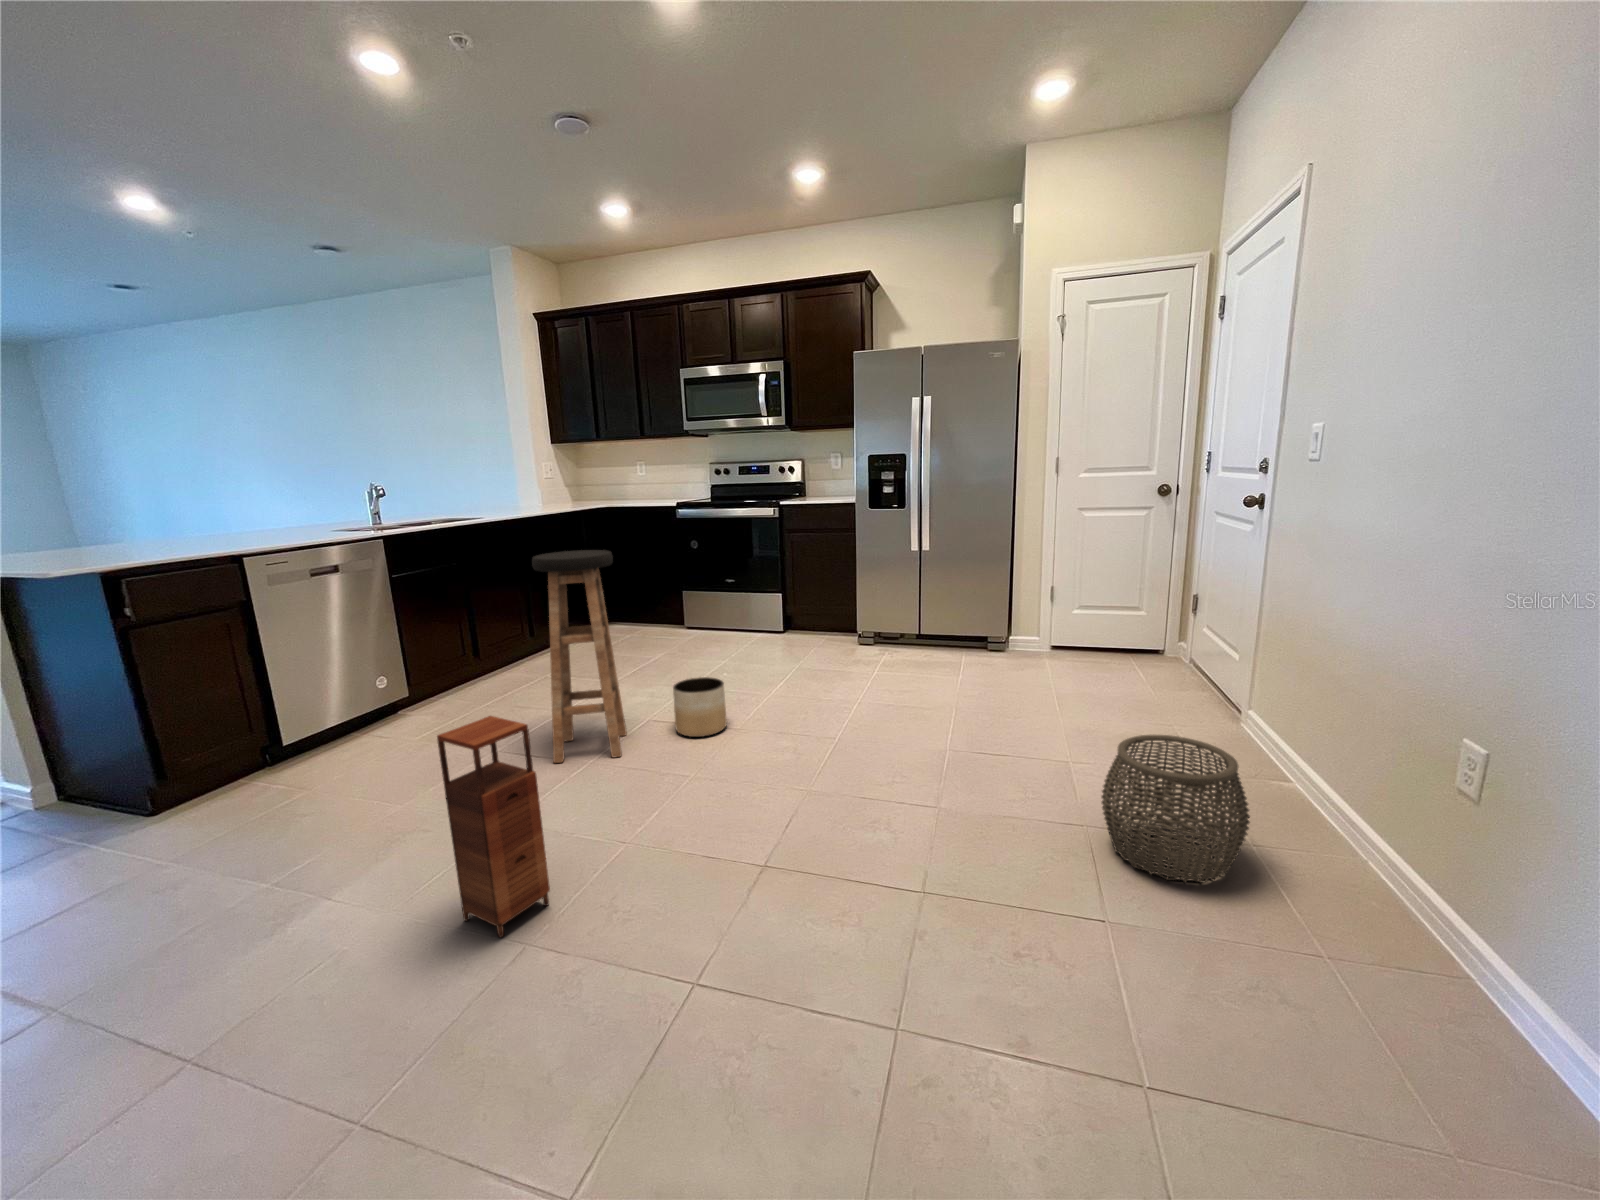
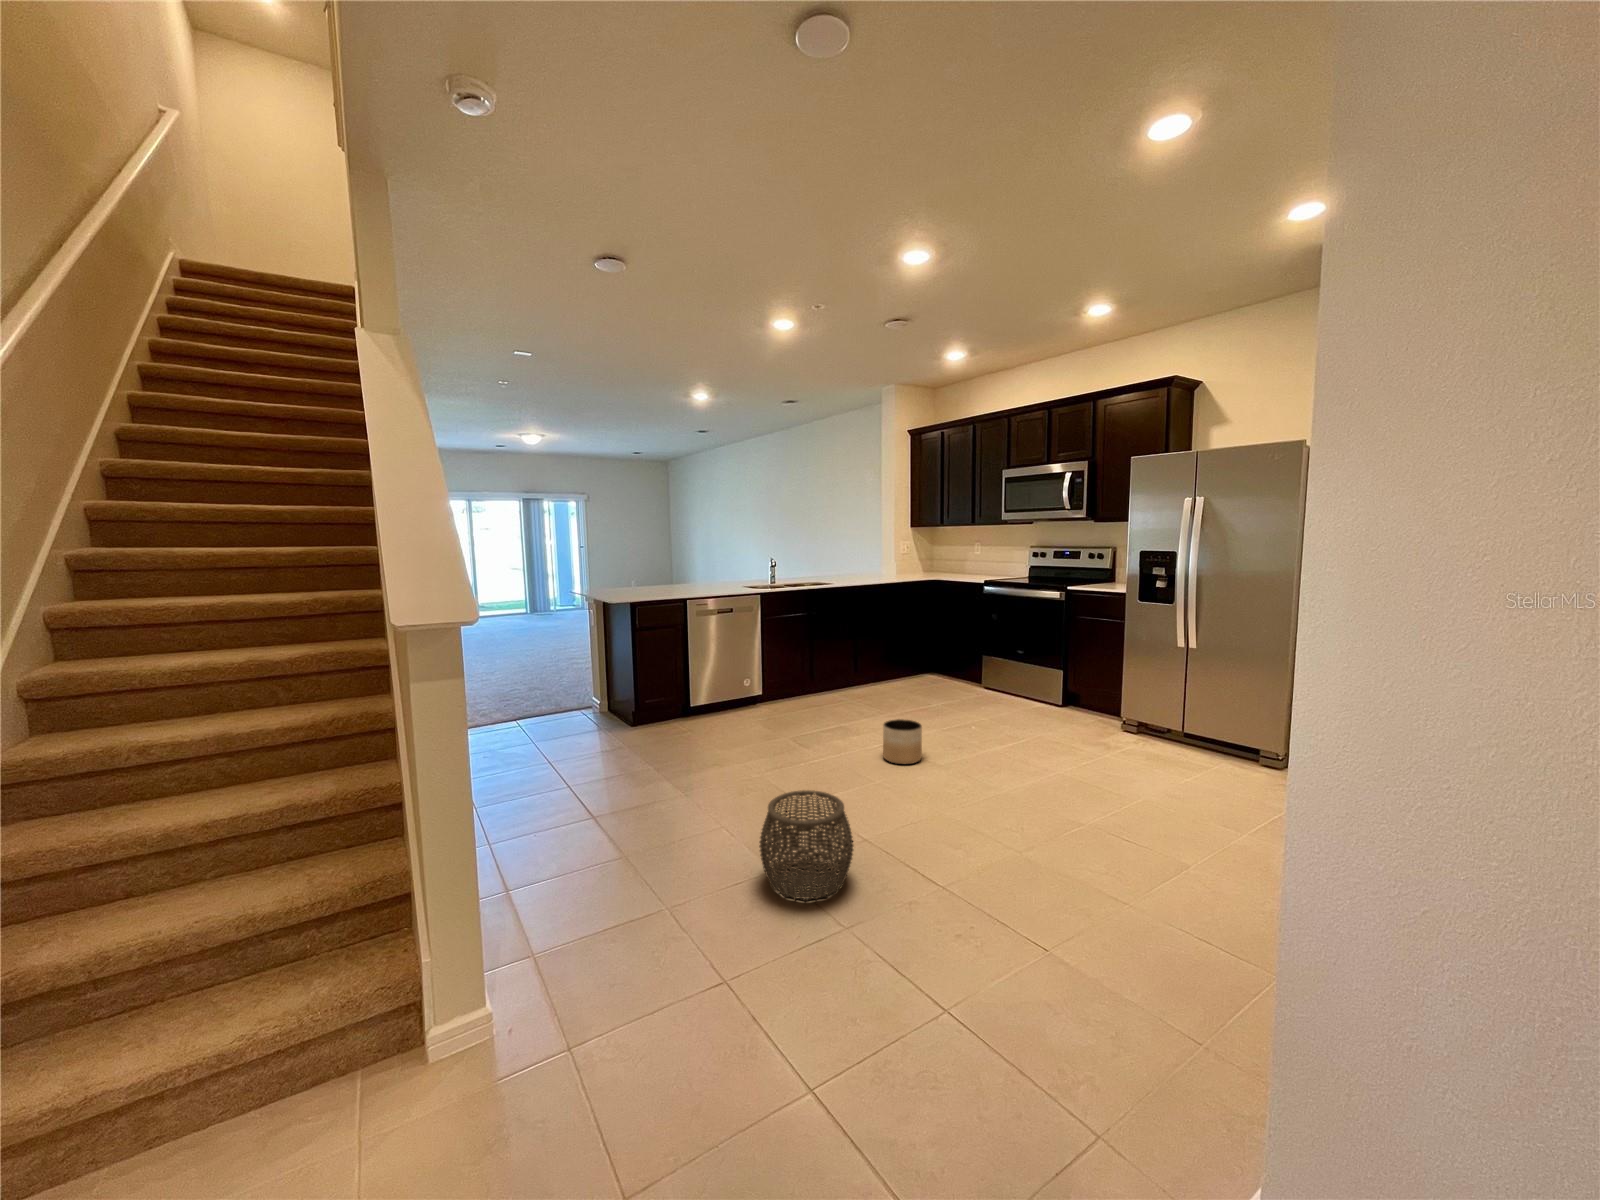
bar stool: present [532,550,627,763] -> none [798,615,856,760]
storage cabinet: present [437,716,550,938] -> none [679,705,719,824]
woven basket: present [1101,735,1250,883] -> present [759,790,854,901]

